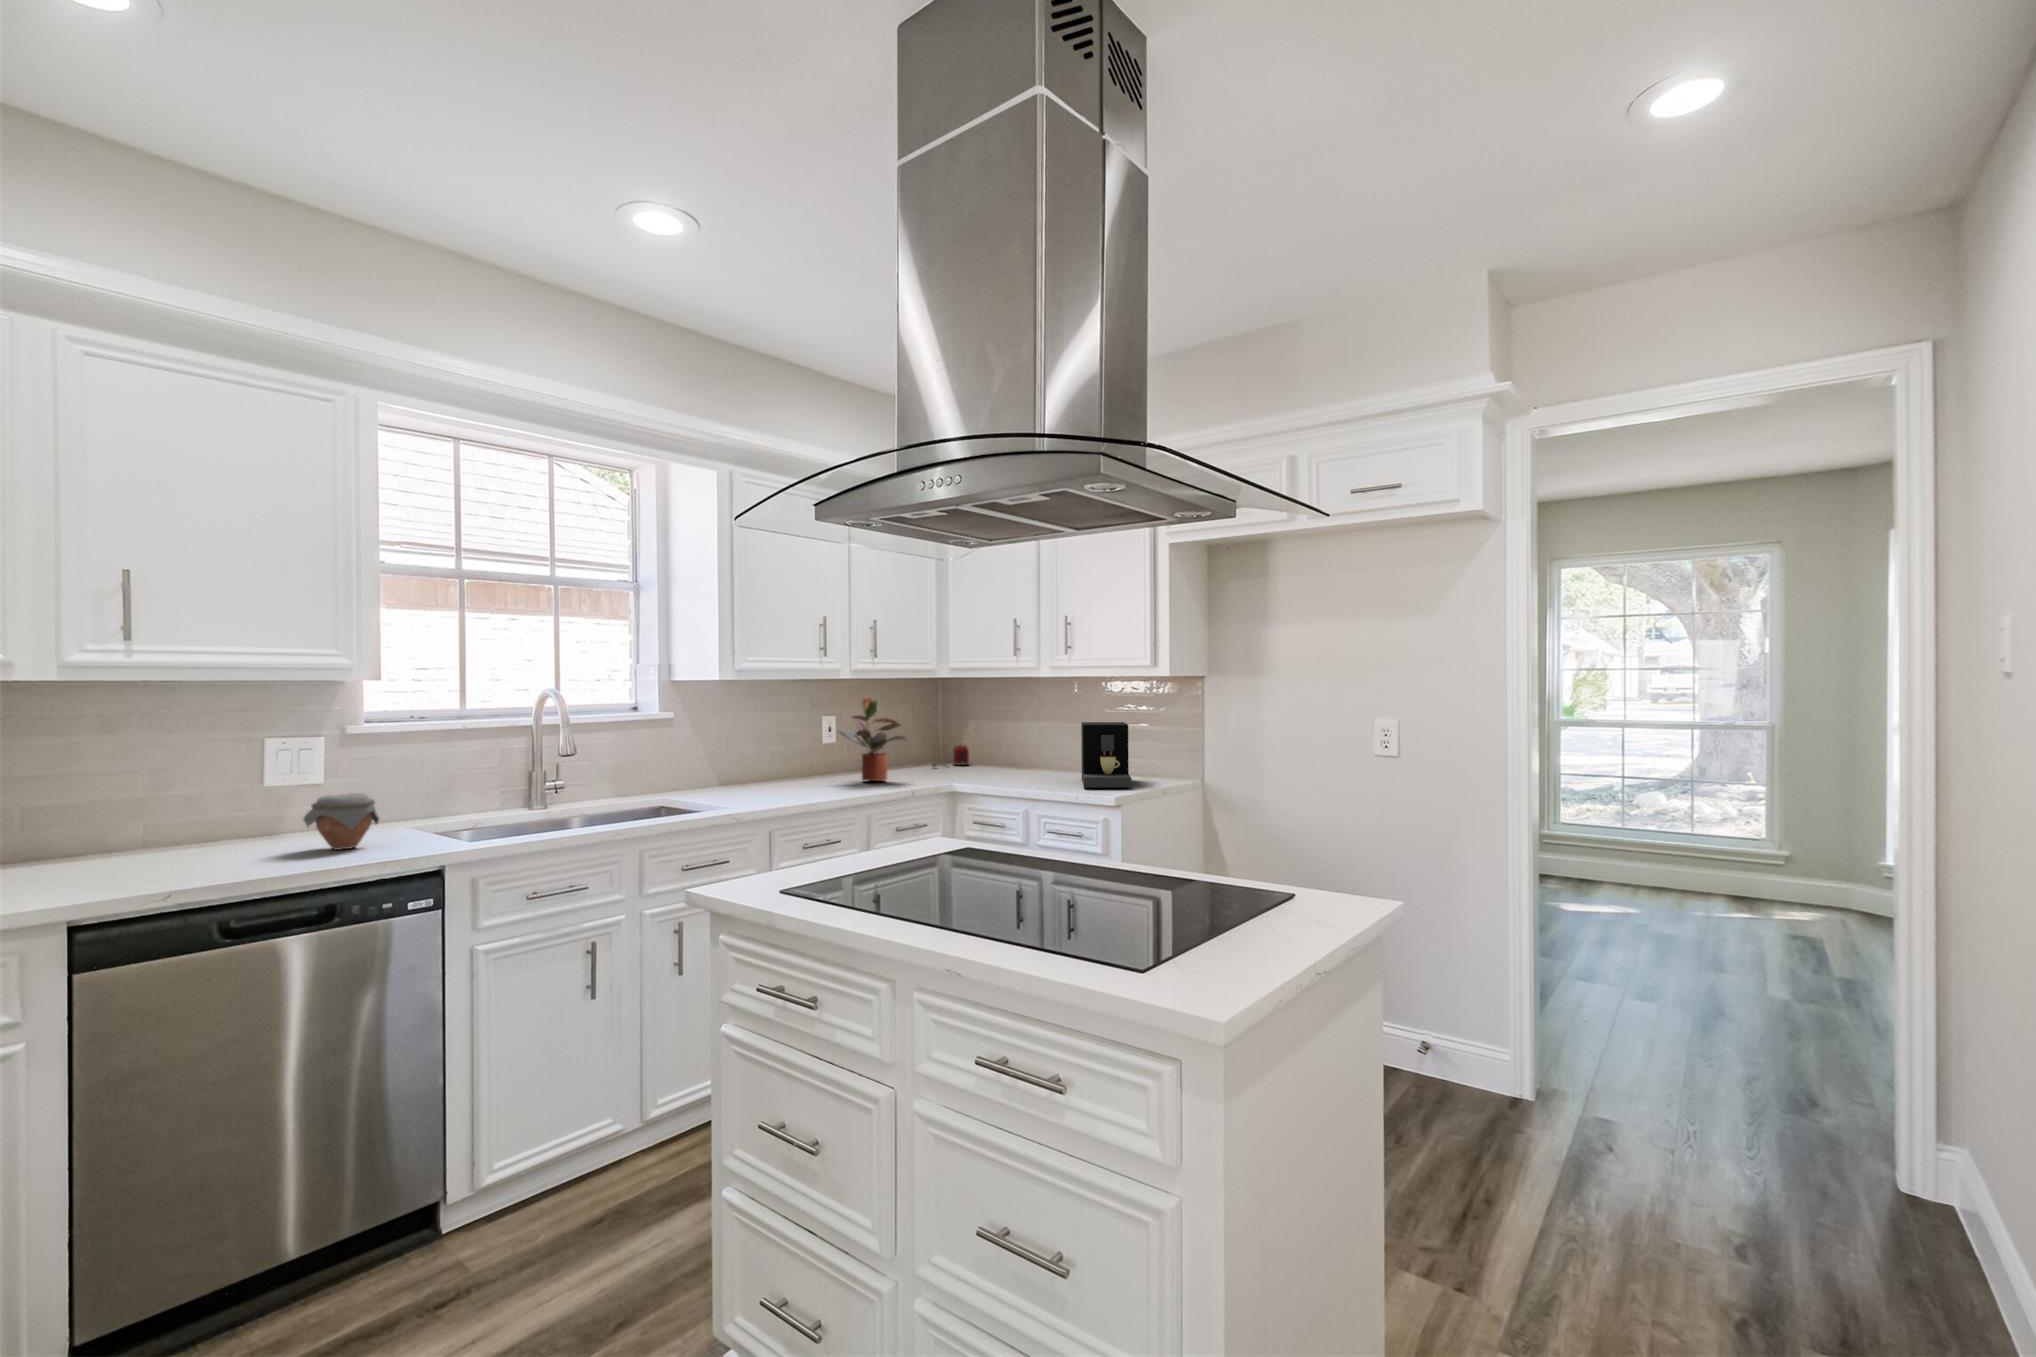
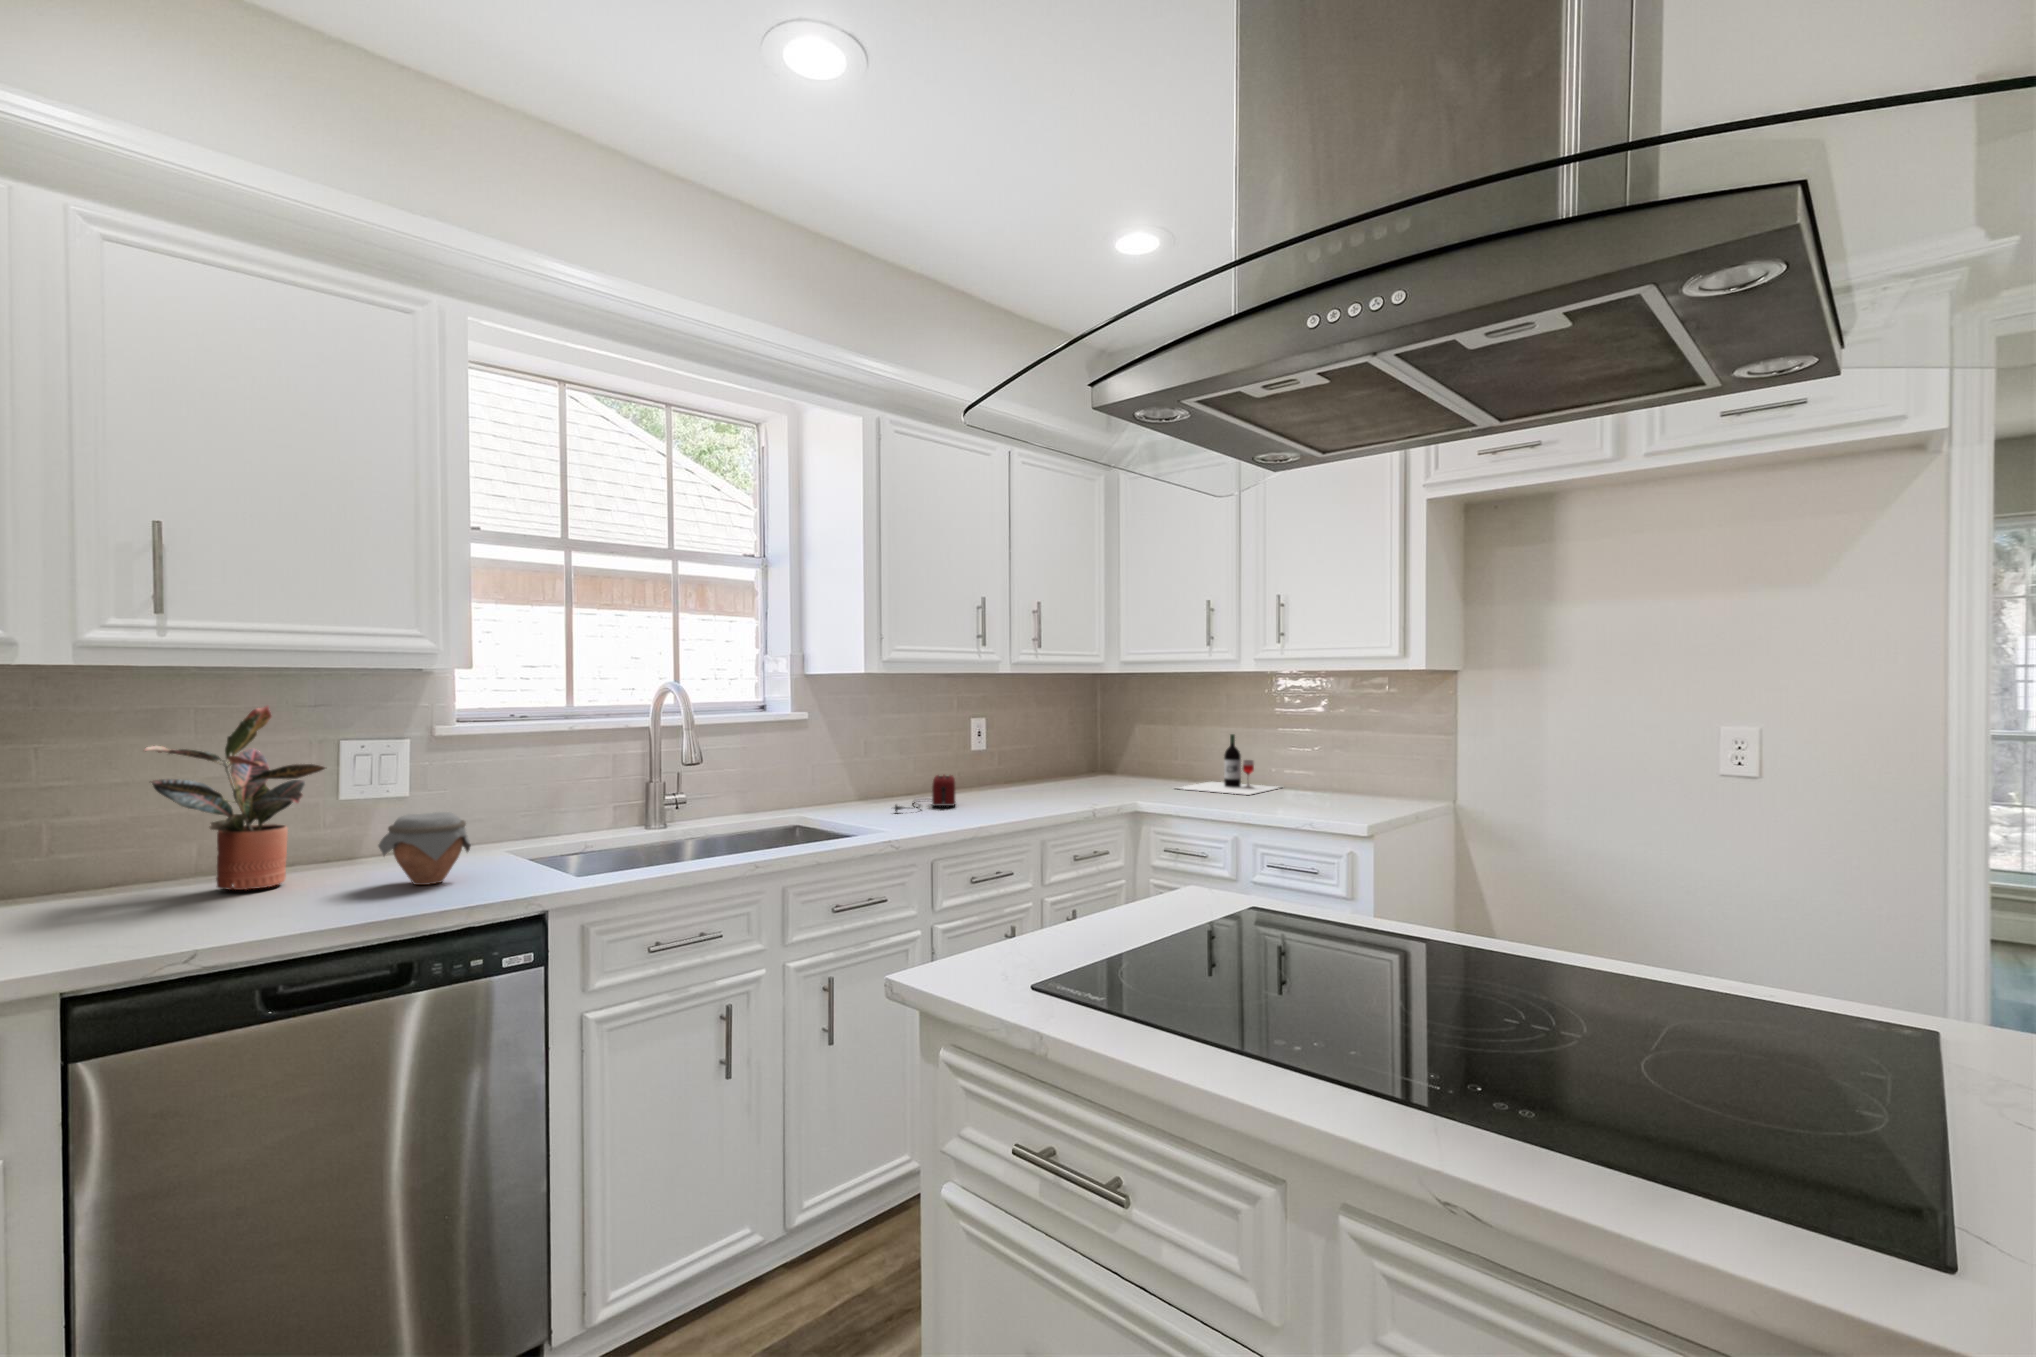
potted plant: present [838,696,906,781] -> present [145,706,325,890]
coffee maker: present [1081,722,1131,787] -> none [1290,727,1369,810]
wine bottle: none [992,729,1086,778] -> present [1178,734,1279,795]
toaster: present [932,745,969,767] -> present [894,775,956,811]

